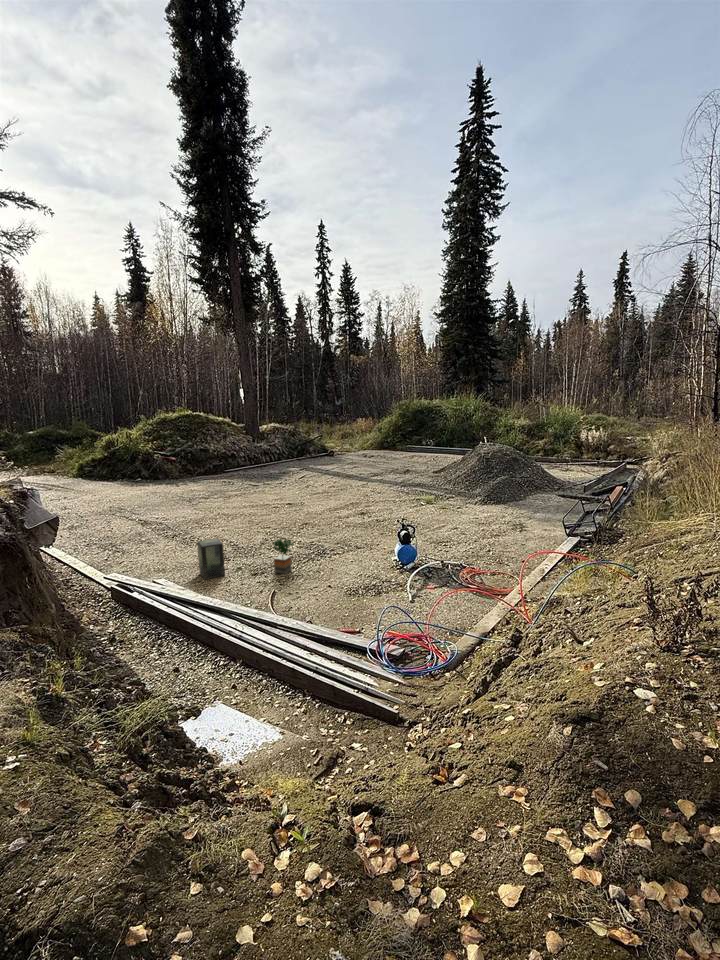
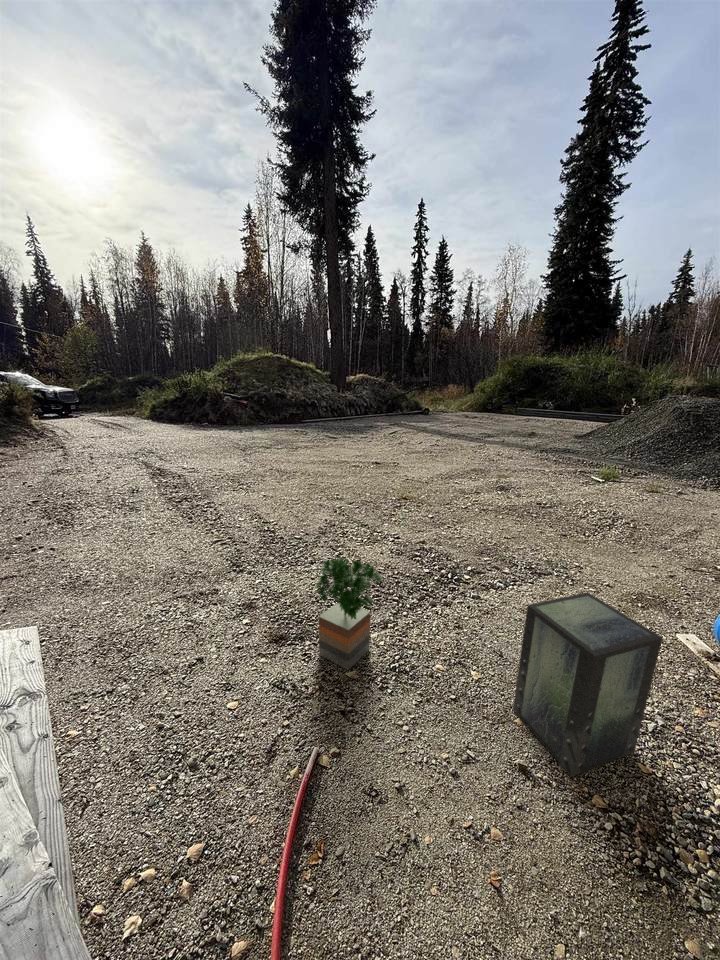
storage box: present [197,538,225,579] -> present [513,593,662,777]

